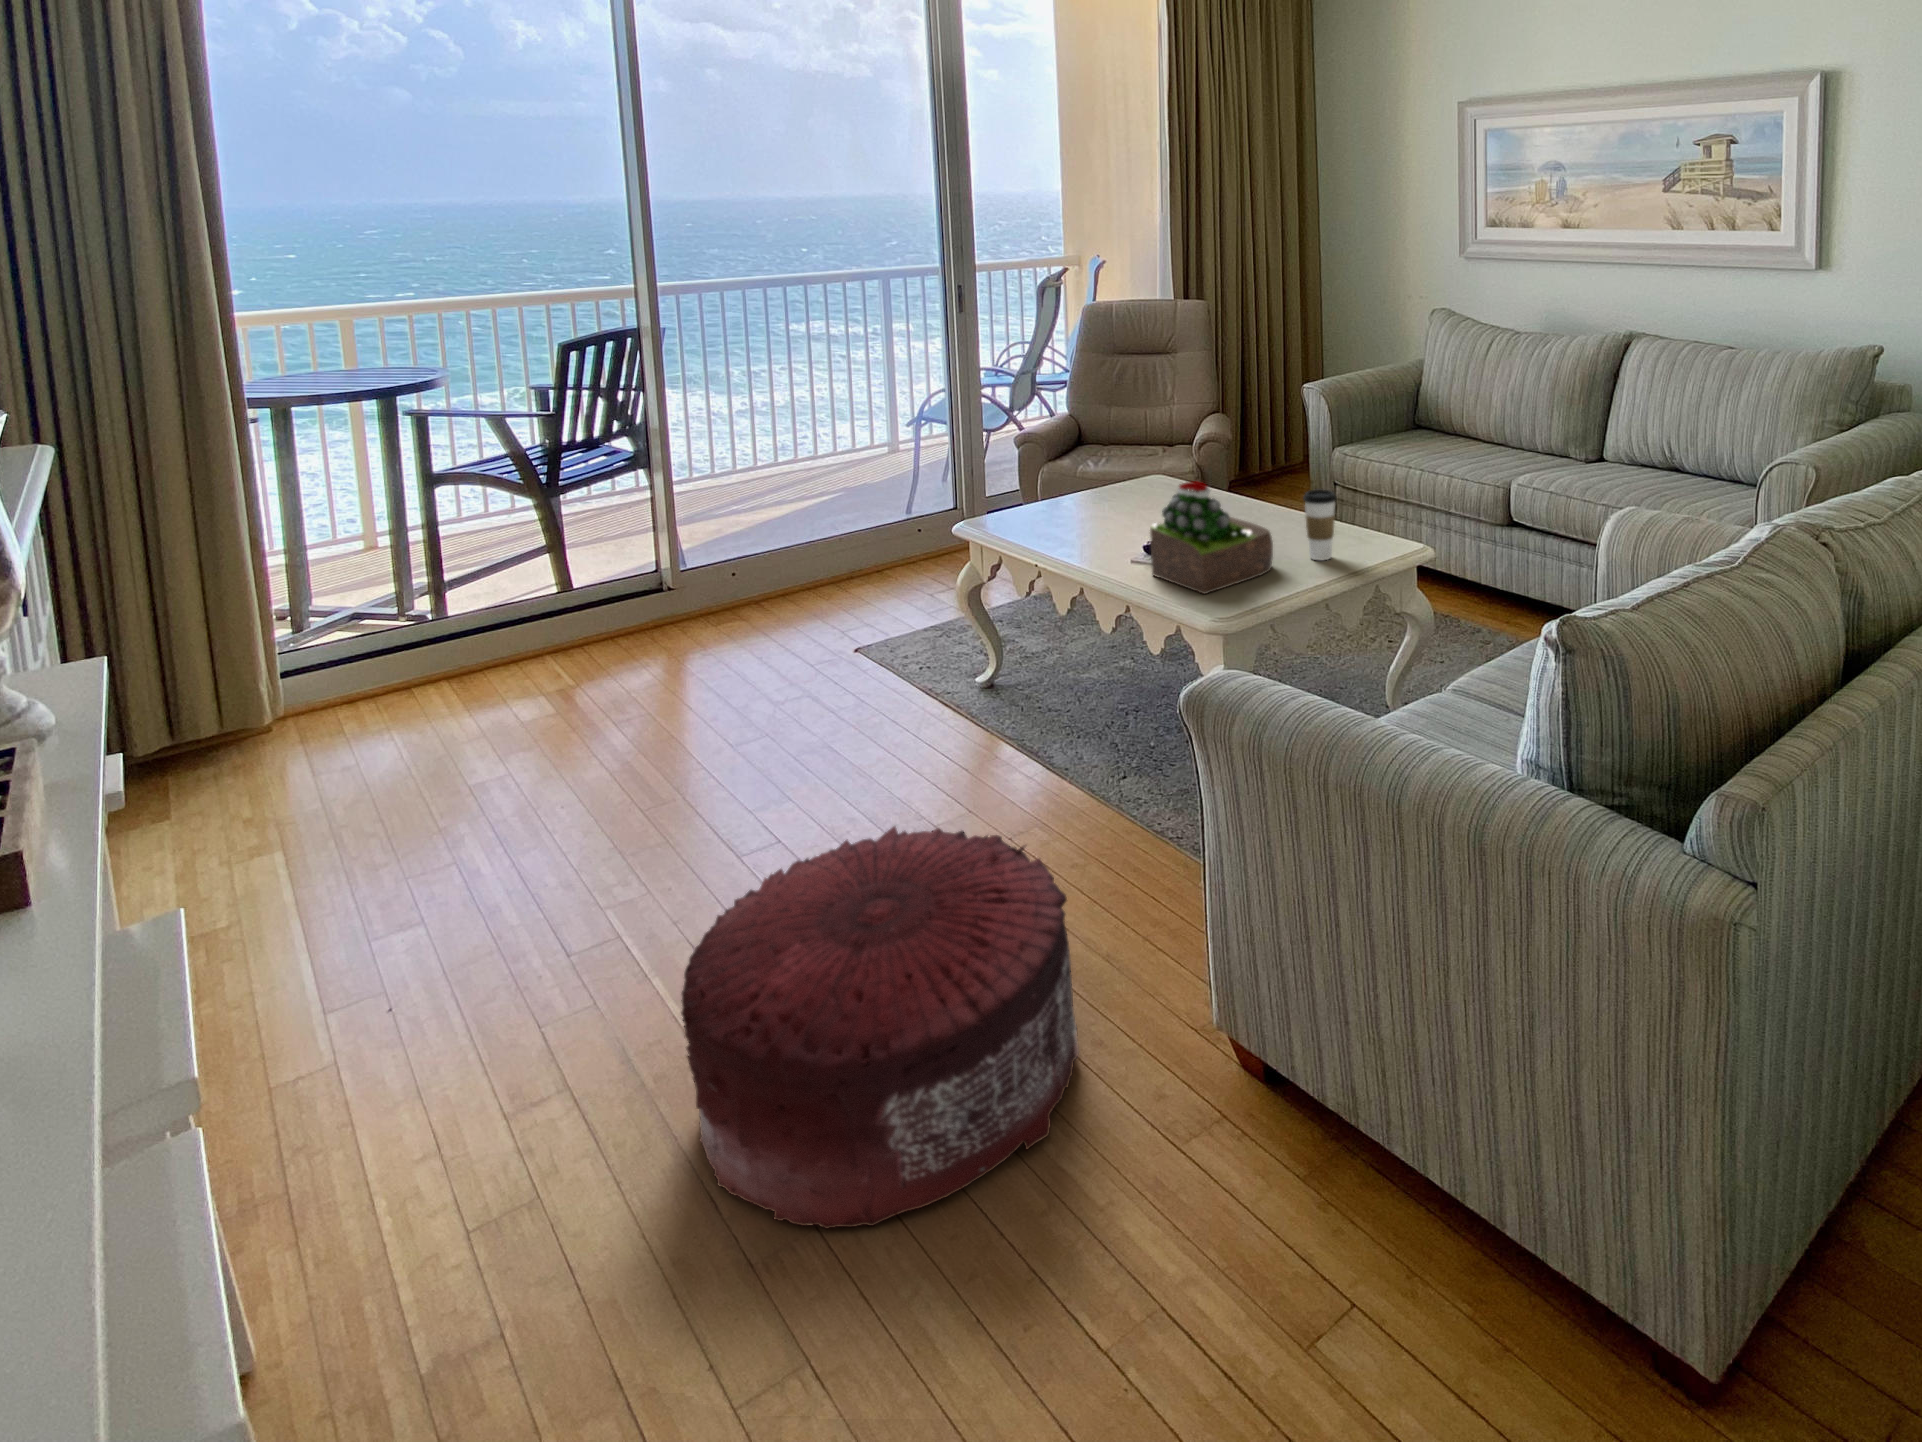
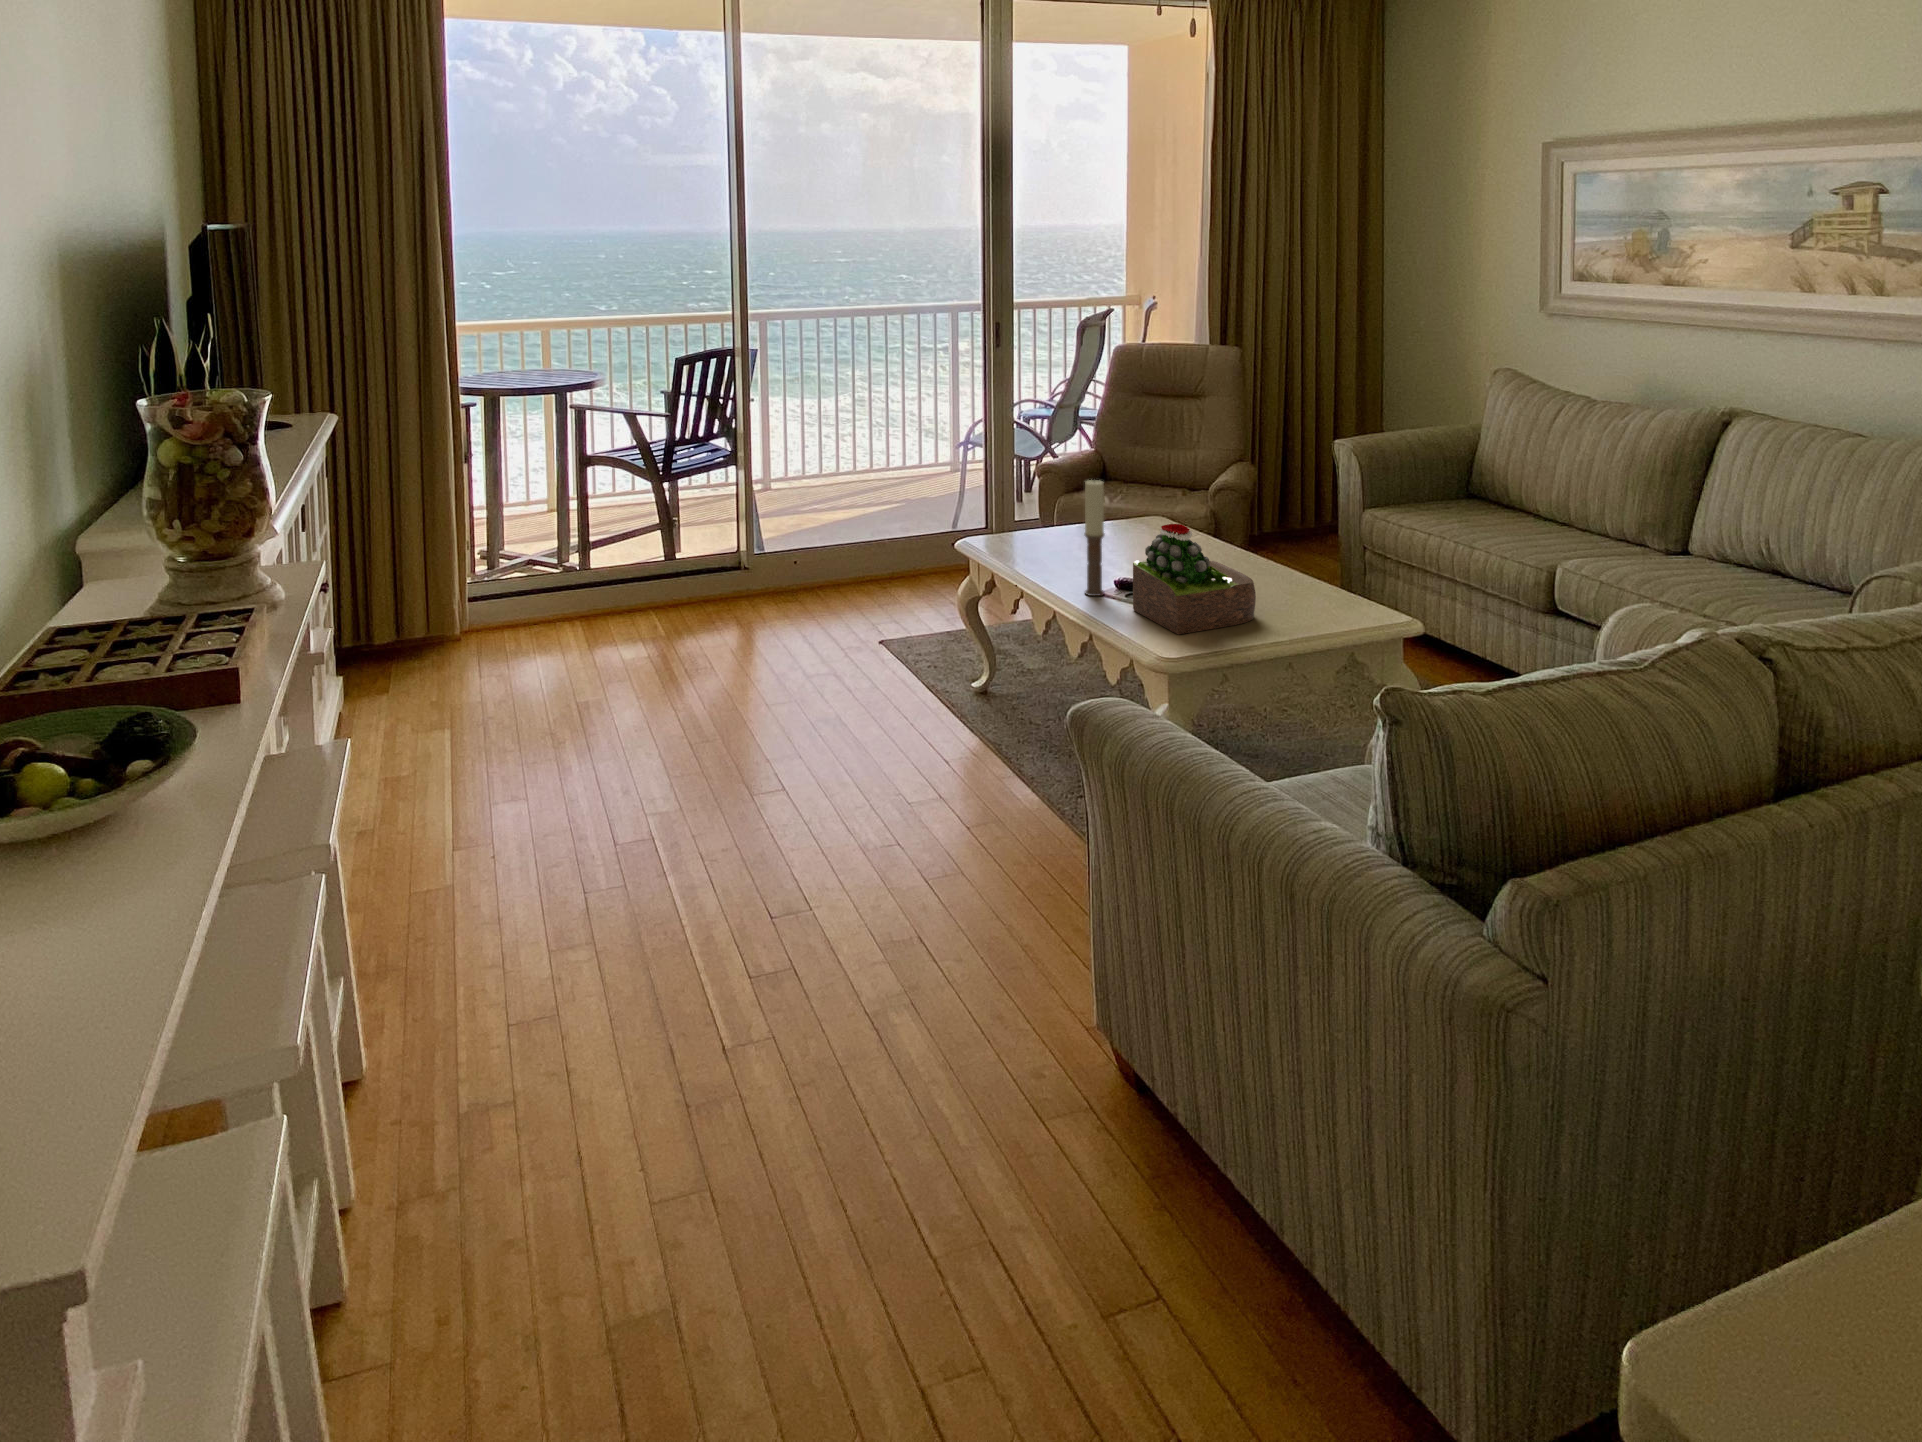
candle: none [1093,442,1118,566] -> present [1085,480,1104,596]
coffee cup: present [1303,489,1337,560] -> none [1291,545,1327,617]
pouf: present [681,826,1079,1229] -> none [671,798,999,1135]

